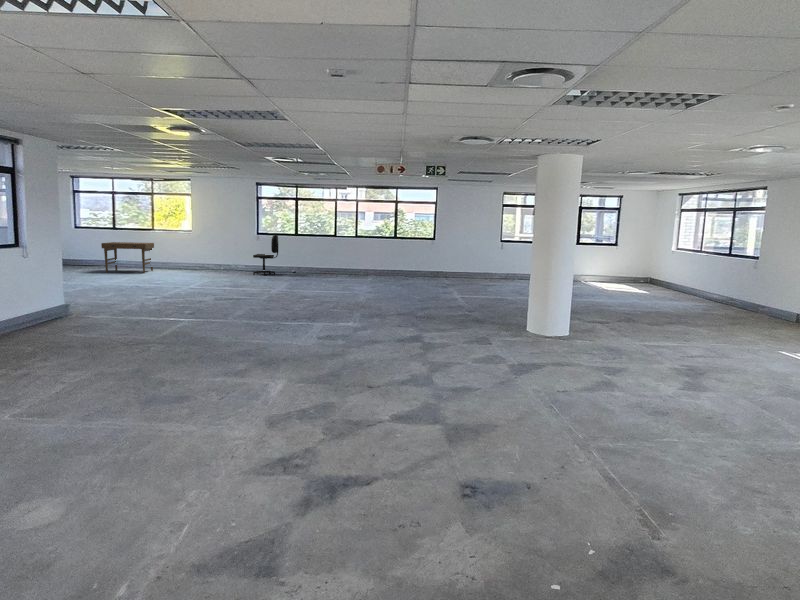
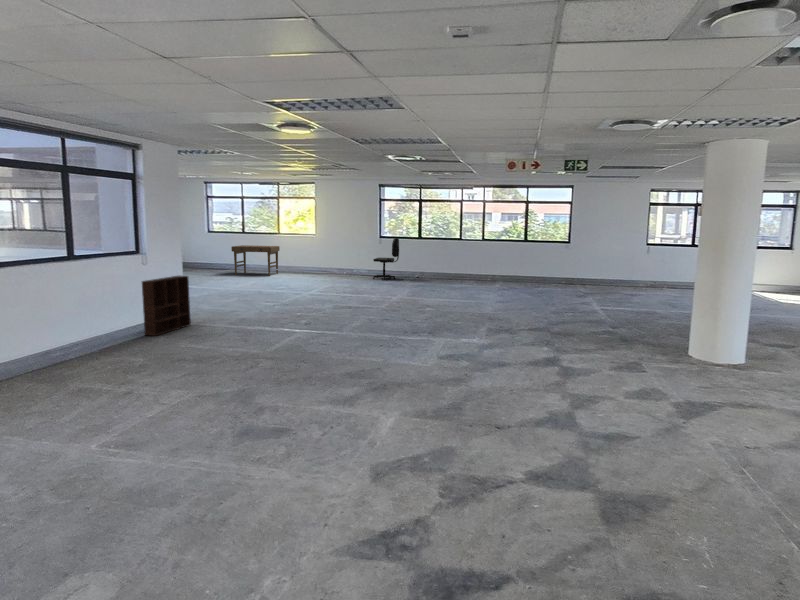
shelving unit: none [22,268,72,327] -> present [142,276,191,336]

